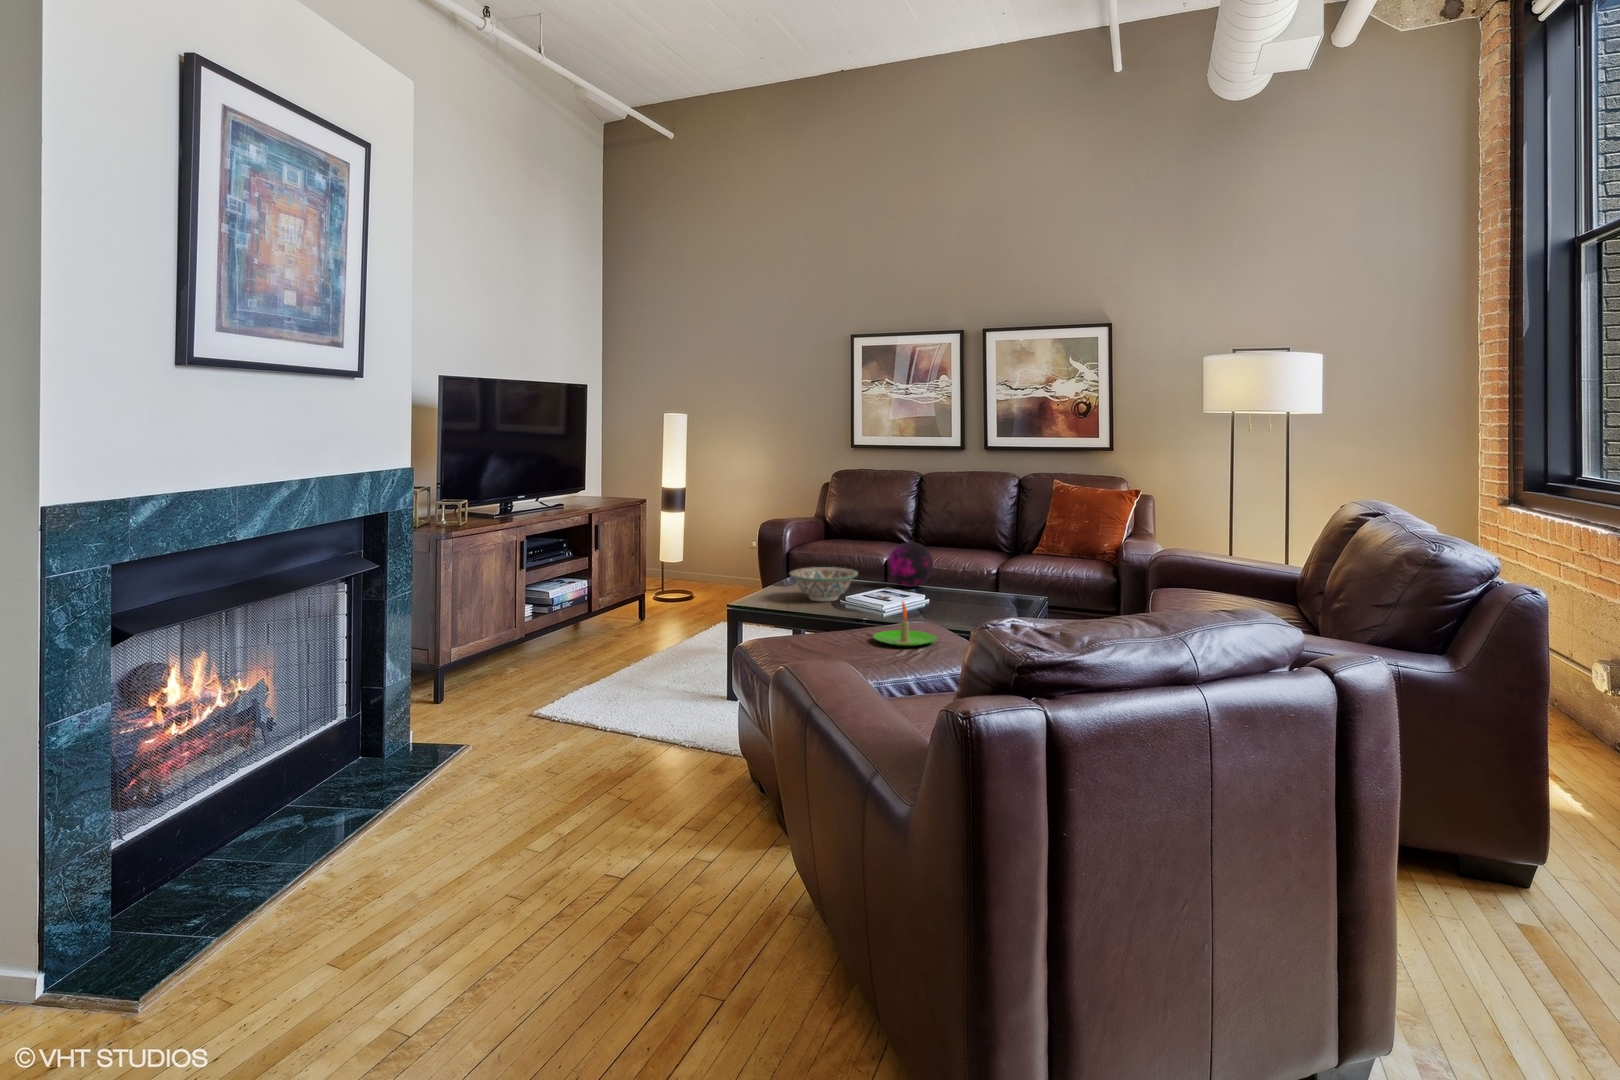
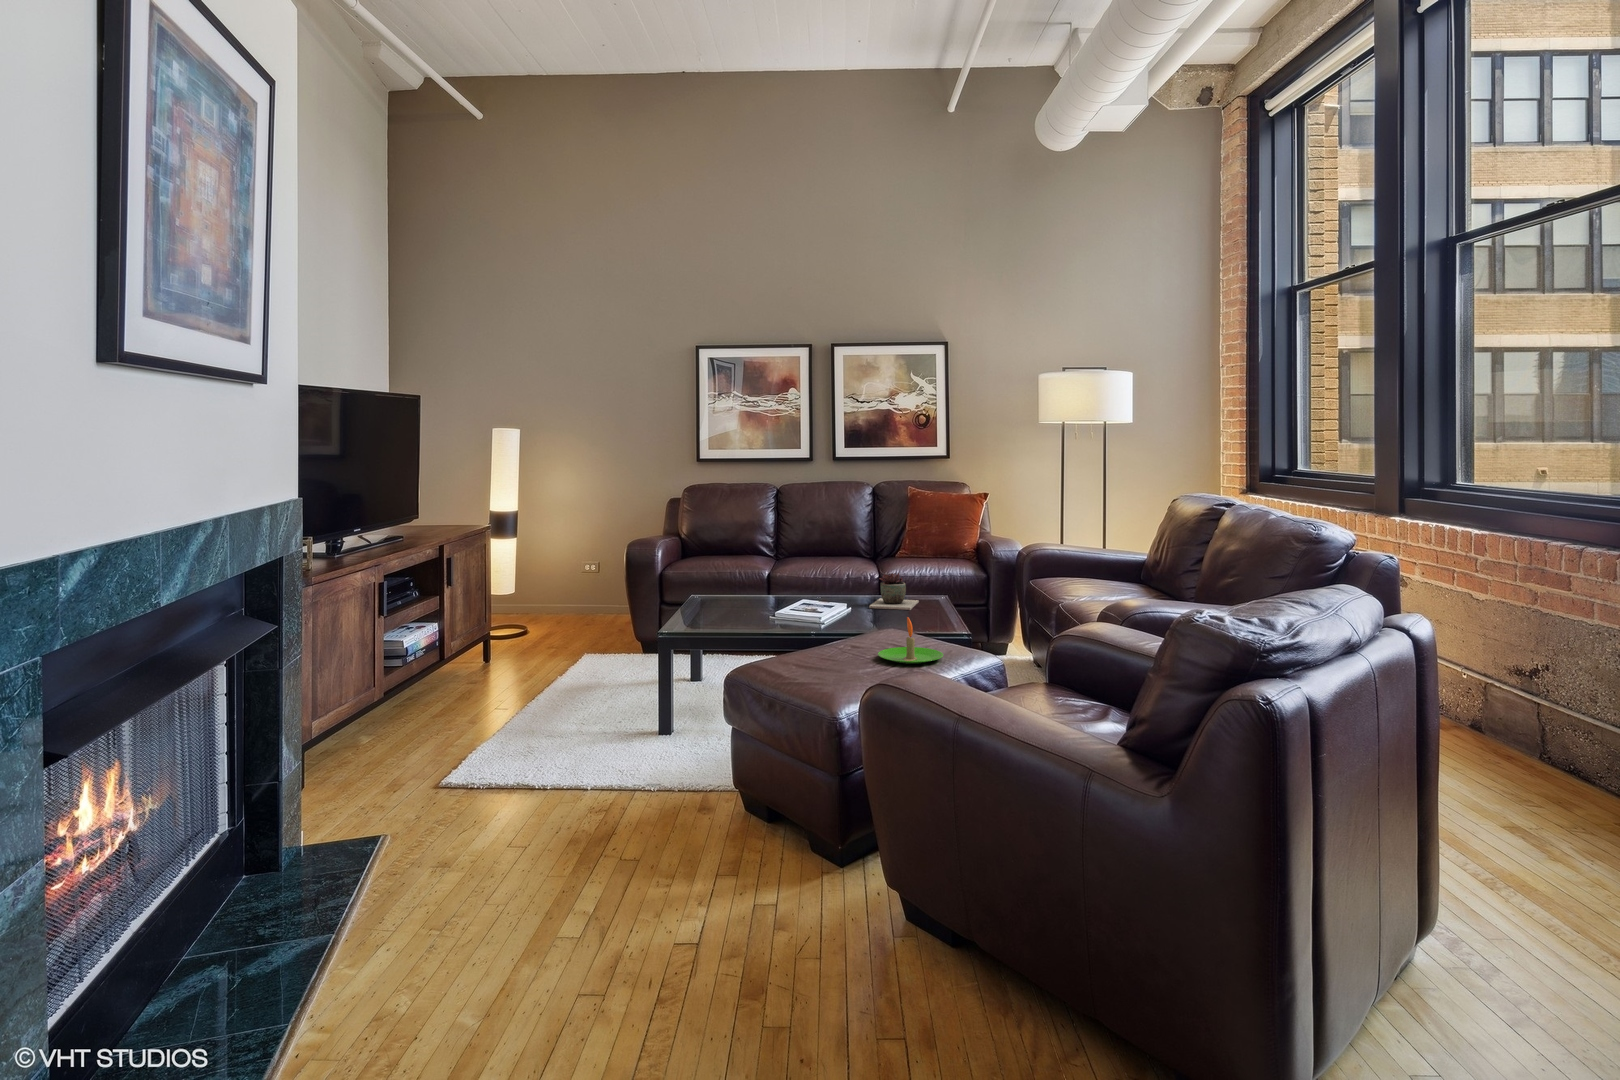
decorative orb: present [888,542,933,587] -> none [804,557,849,602]
succulent plant: none [941,561,1000,599] -> present [869,573,919,610]
decorative bowl: present [790,567,858,602] -> none [725,587,798,624]

